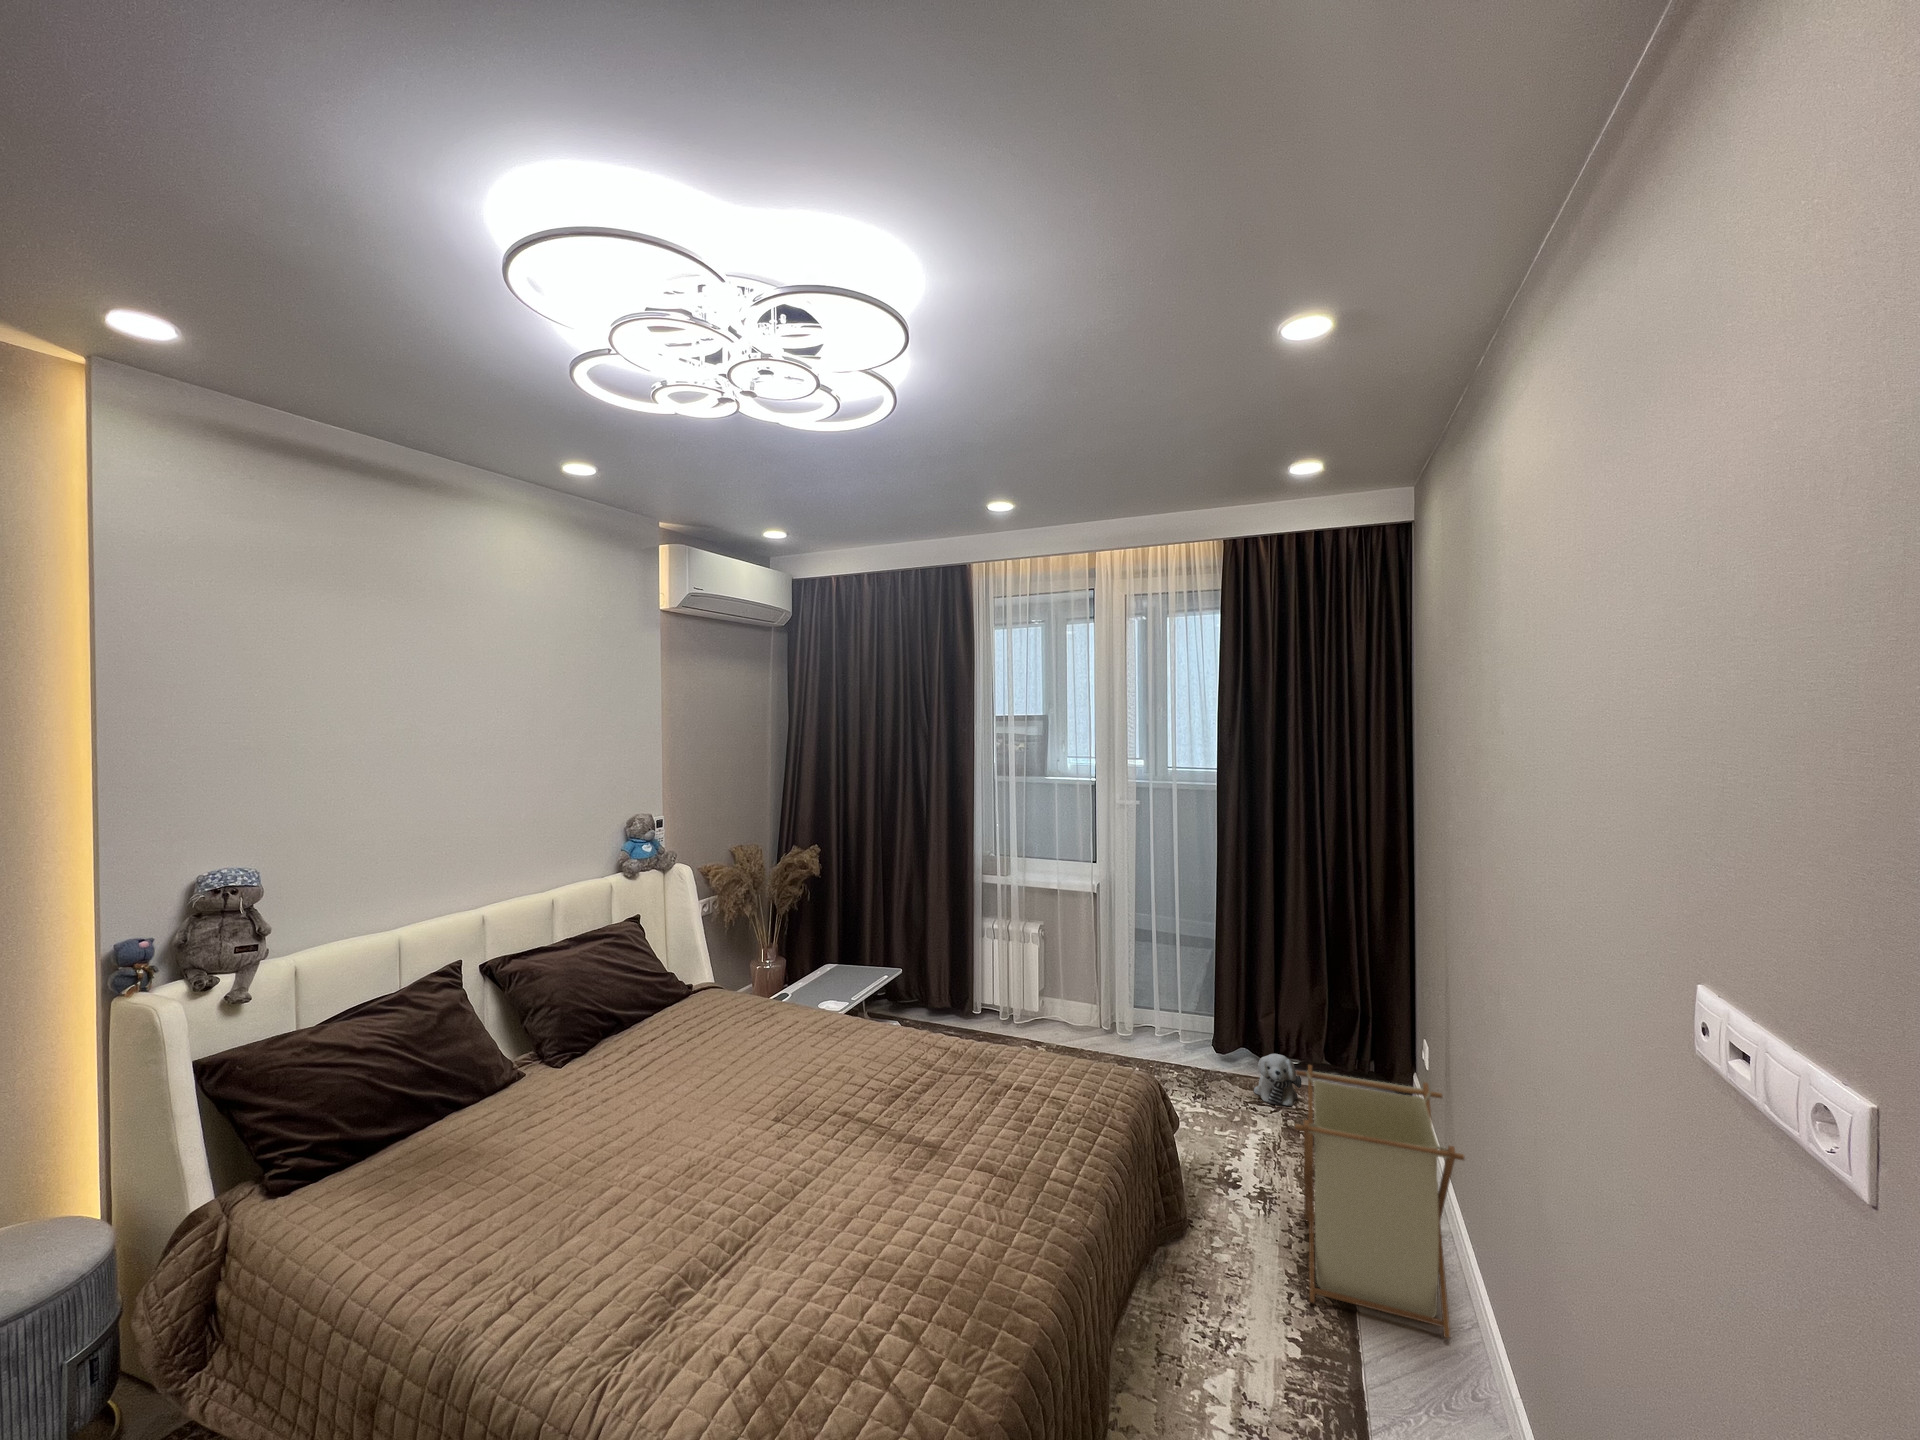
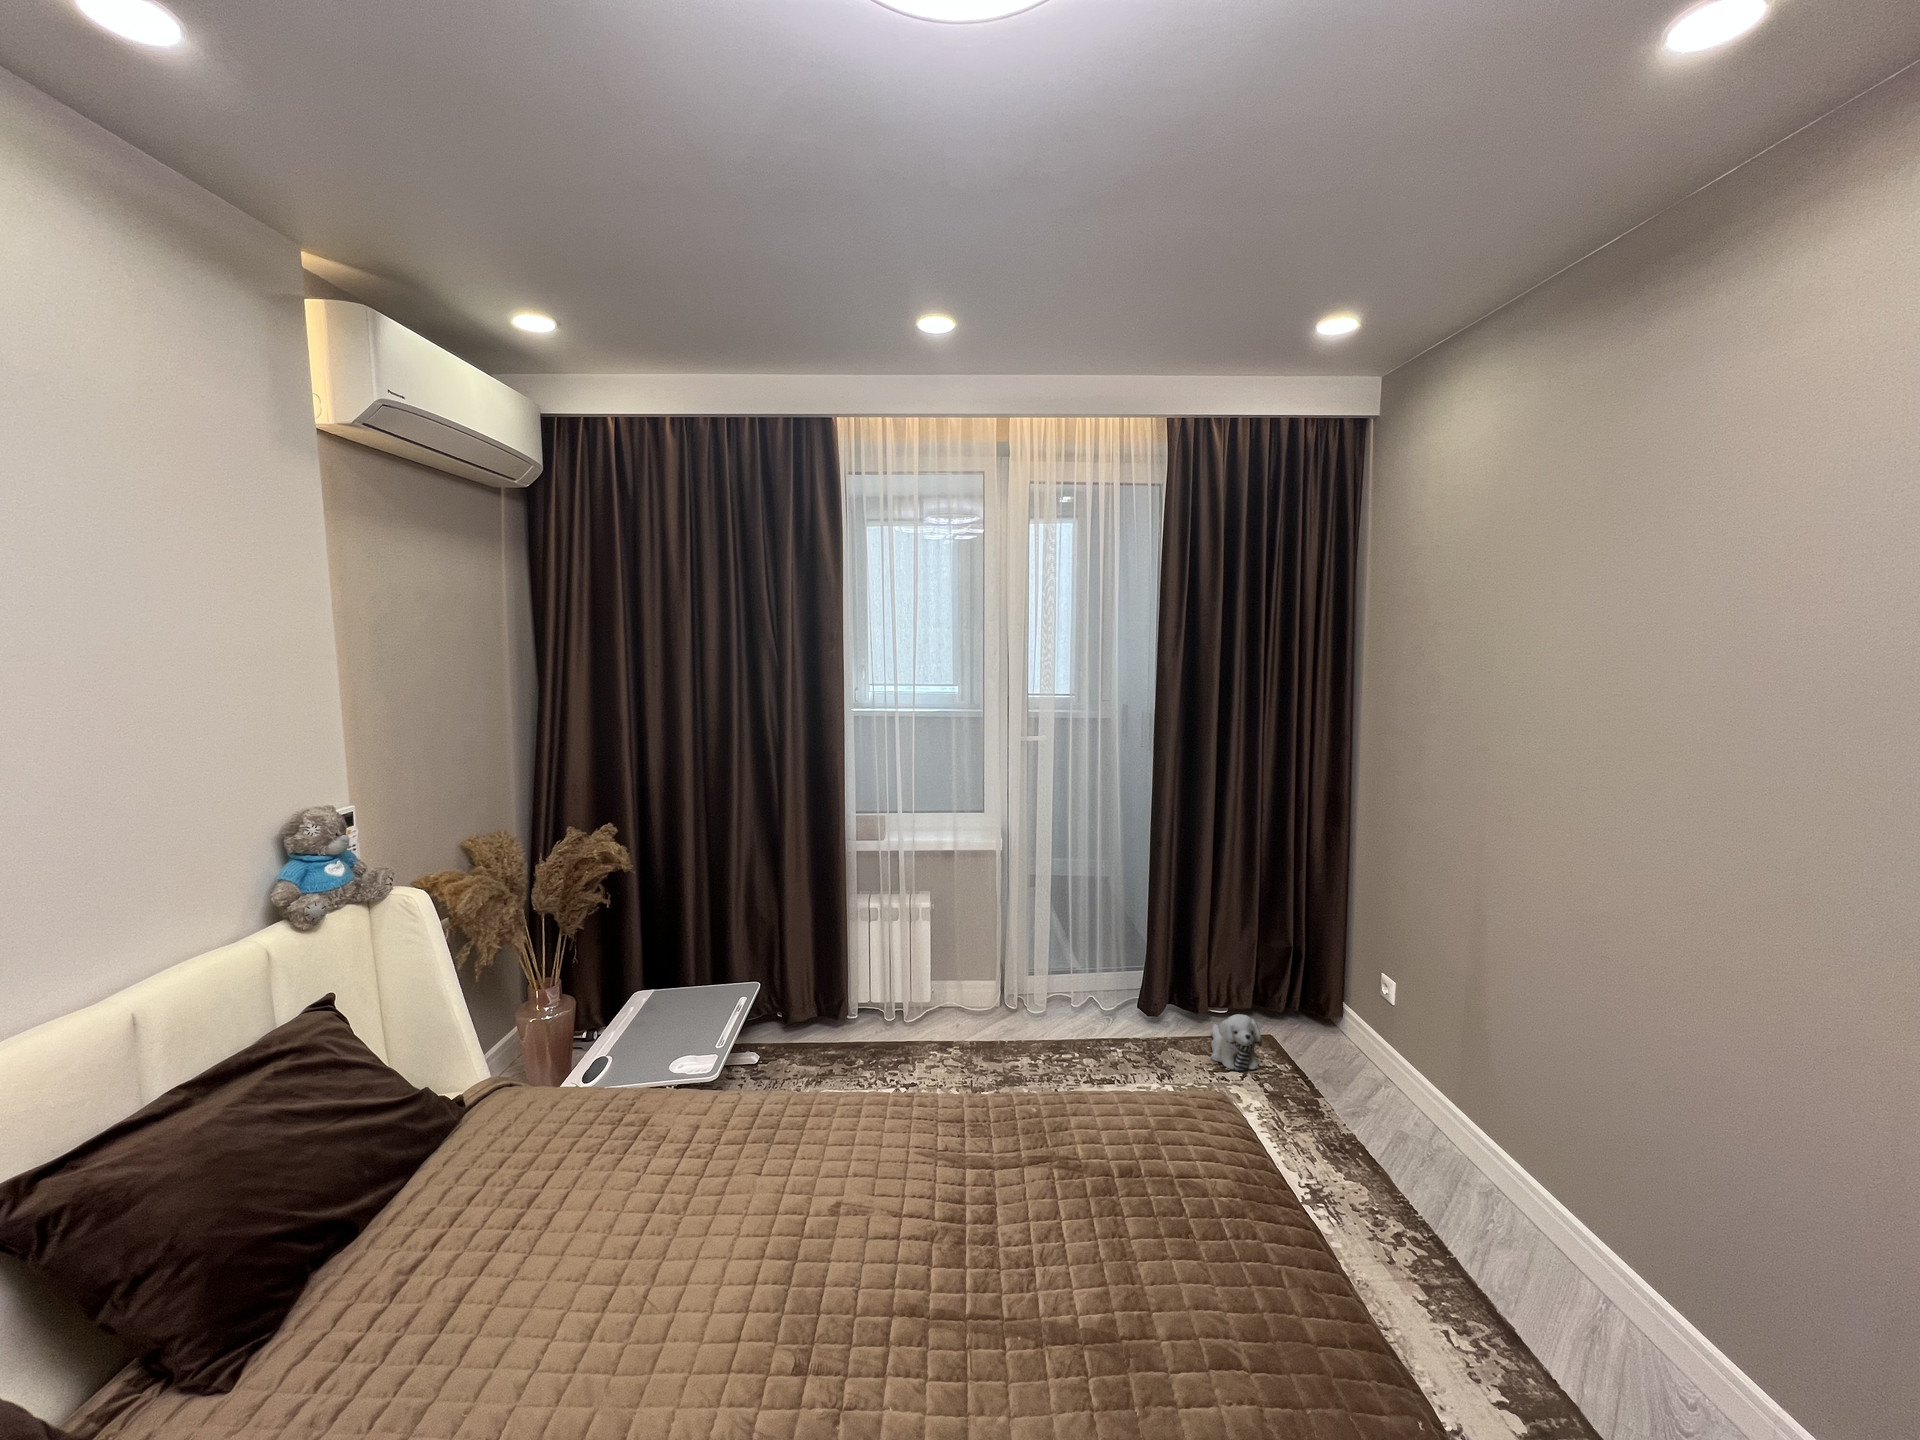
laundry basket: present [1295,1065,1464,1339] -> none [1380,1050,1663,1355]

